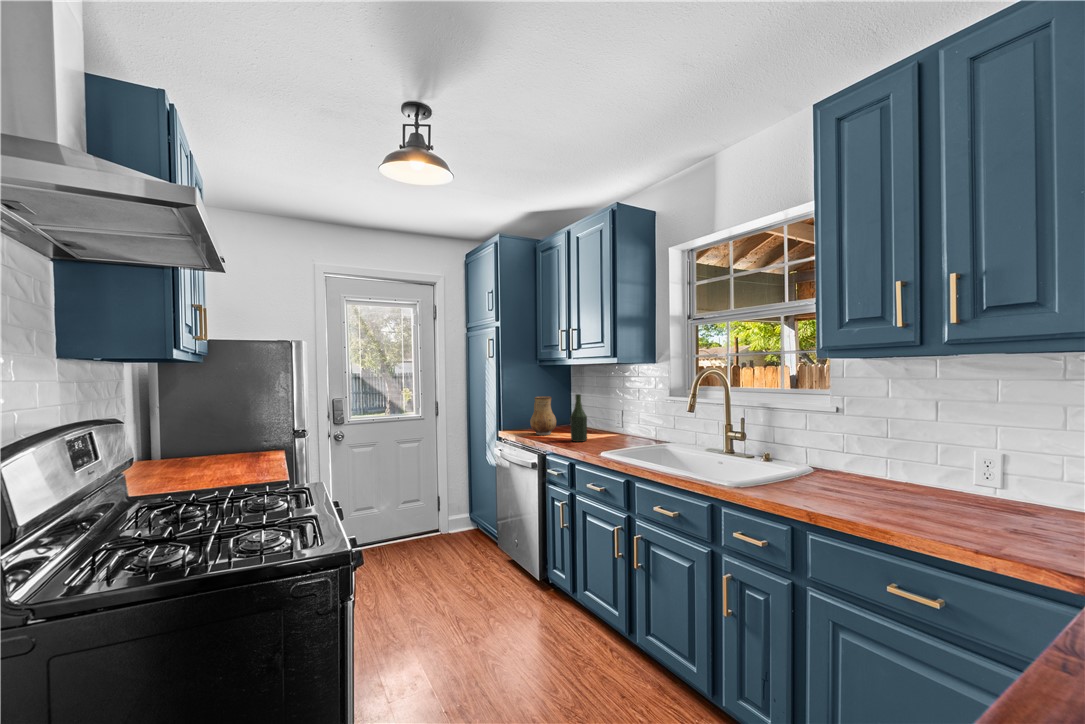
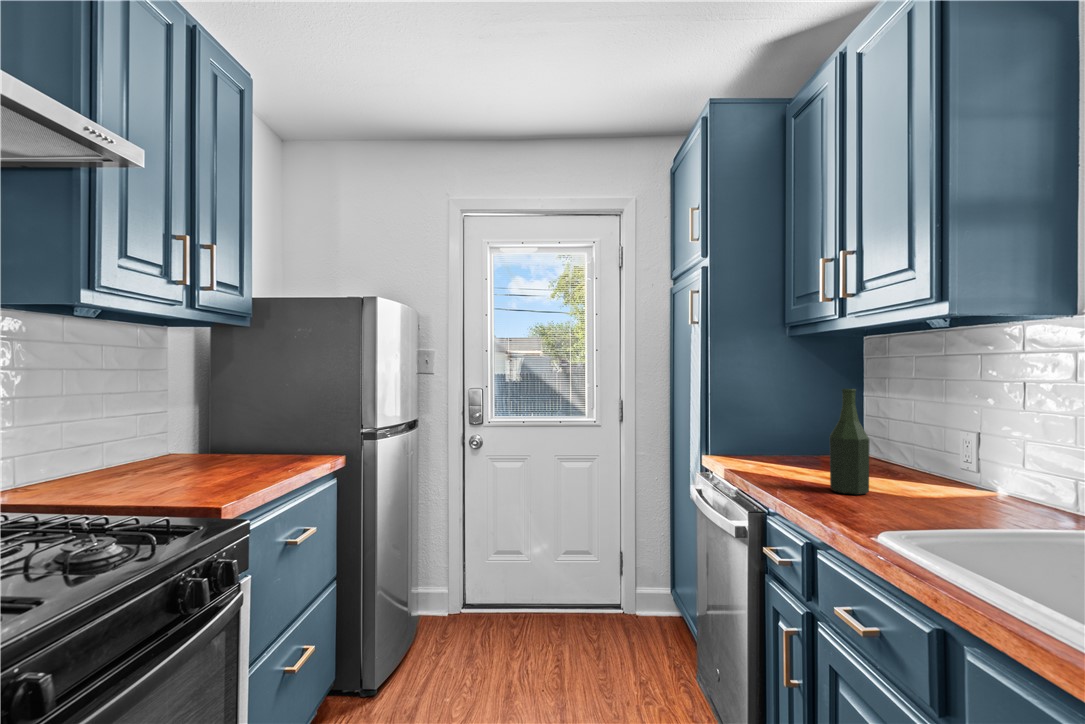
ceramic pitcher: present [530,396,556,435] -> none [755,394,811,471]

